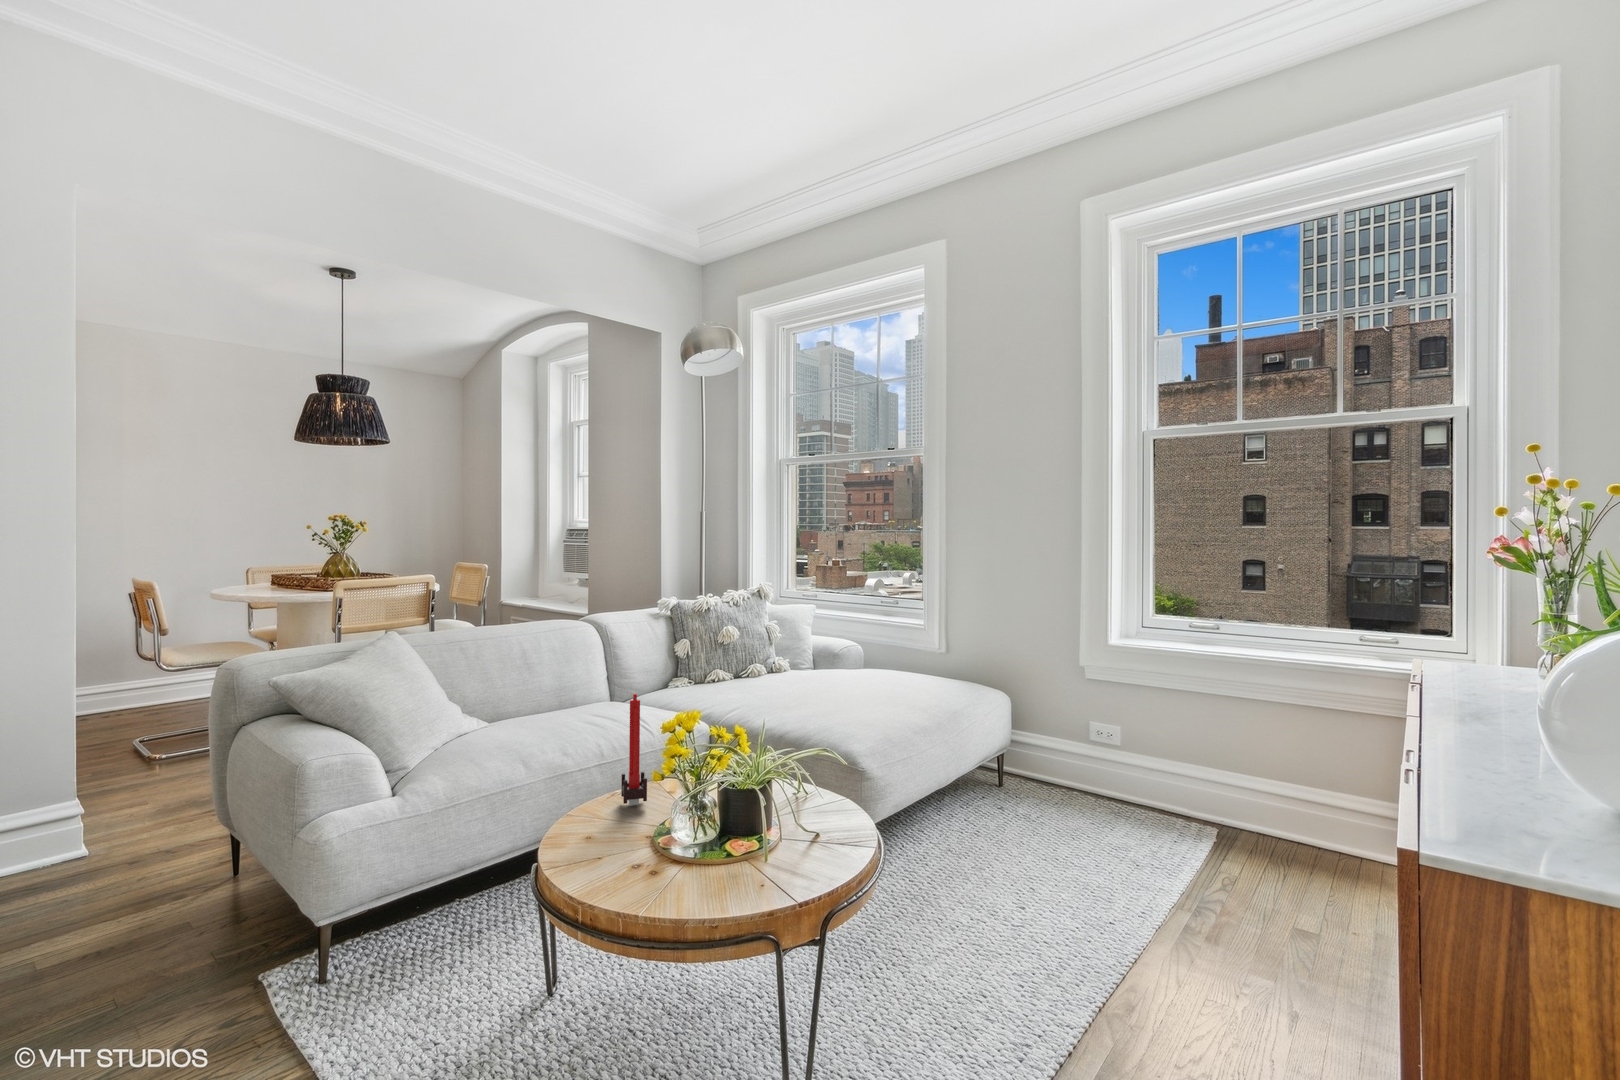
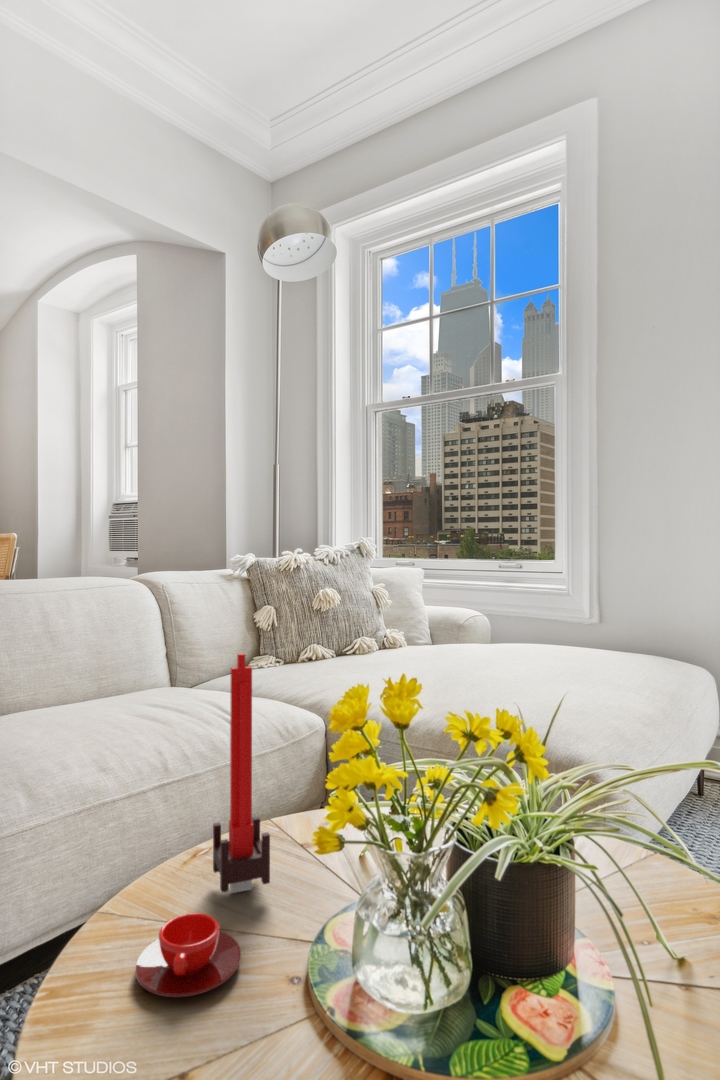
teacup: none [585,807,629,835] -> present [135,913,241,997]

